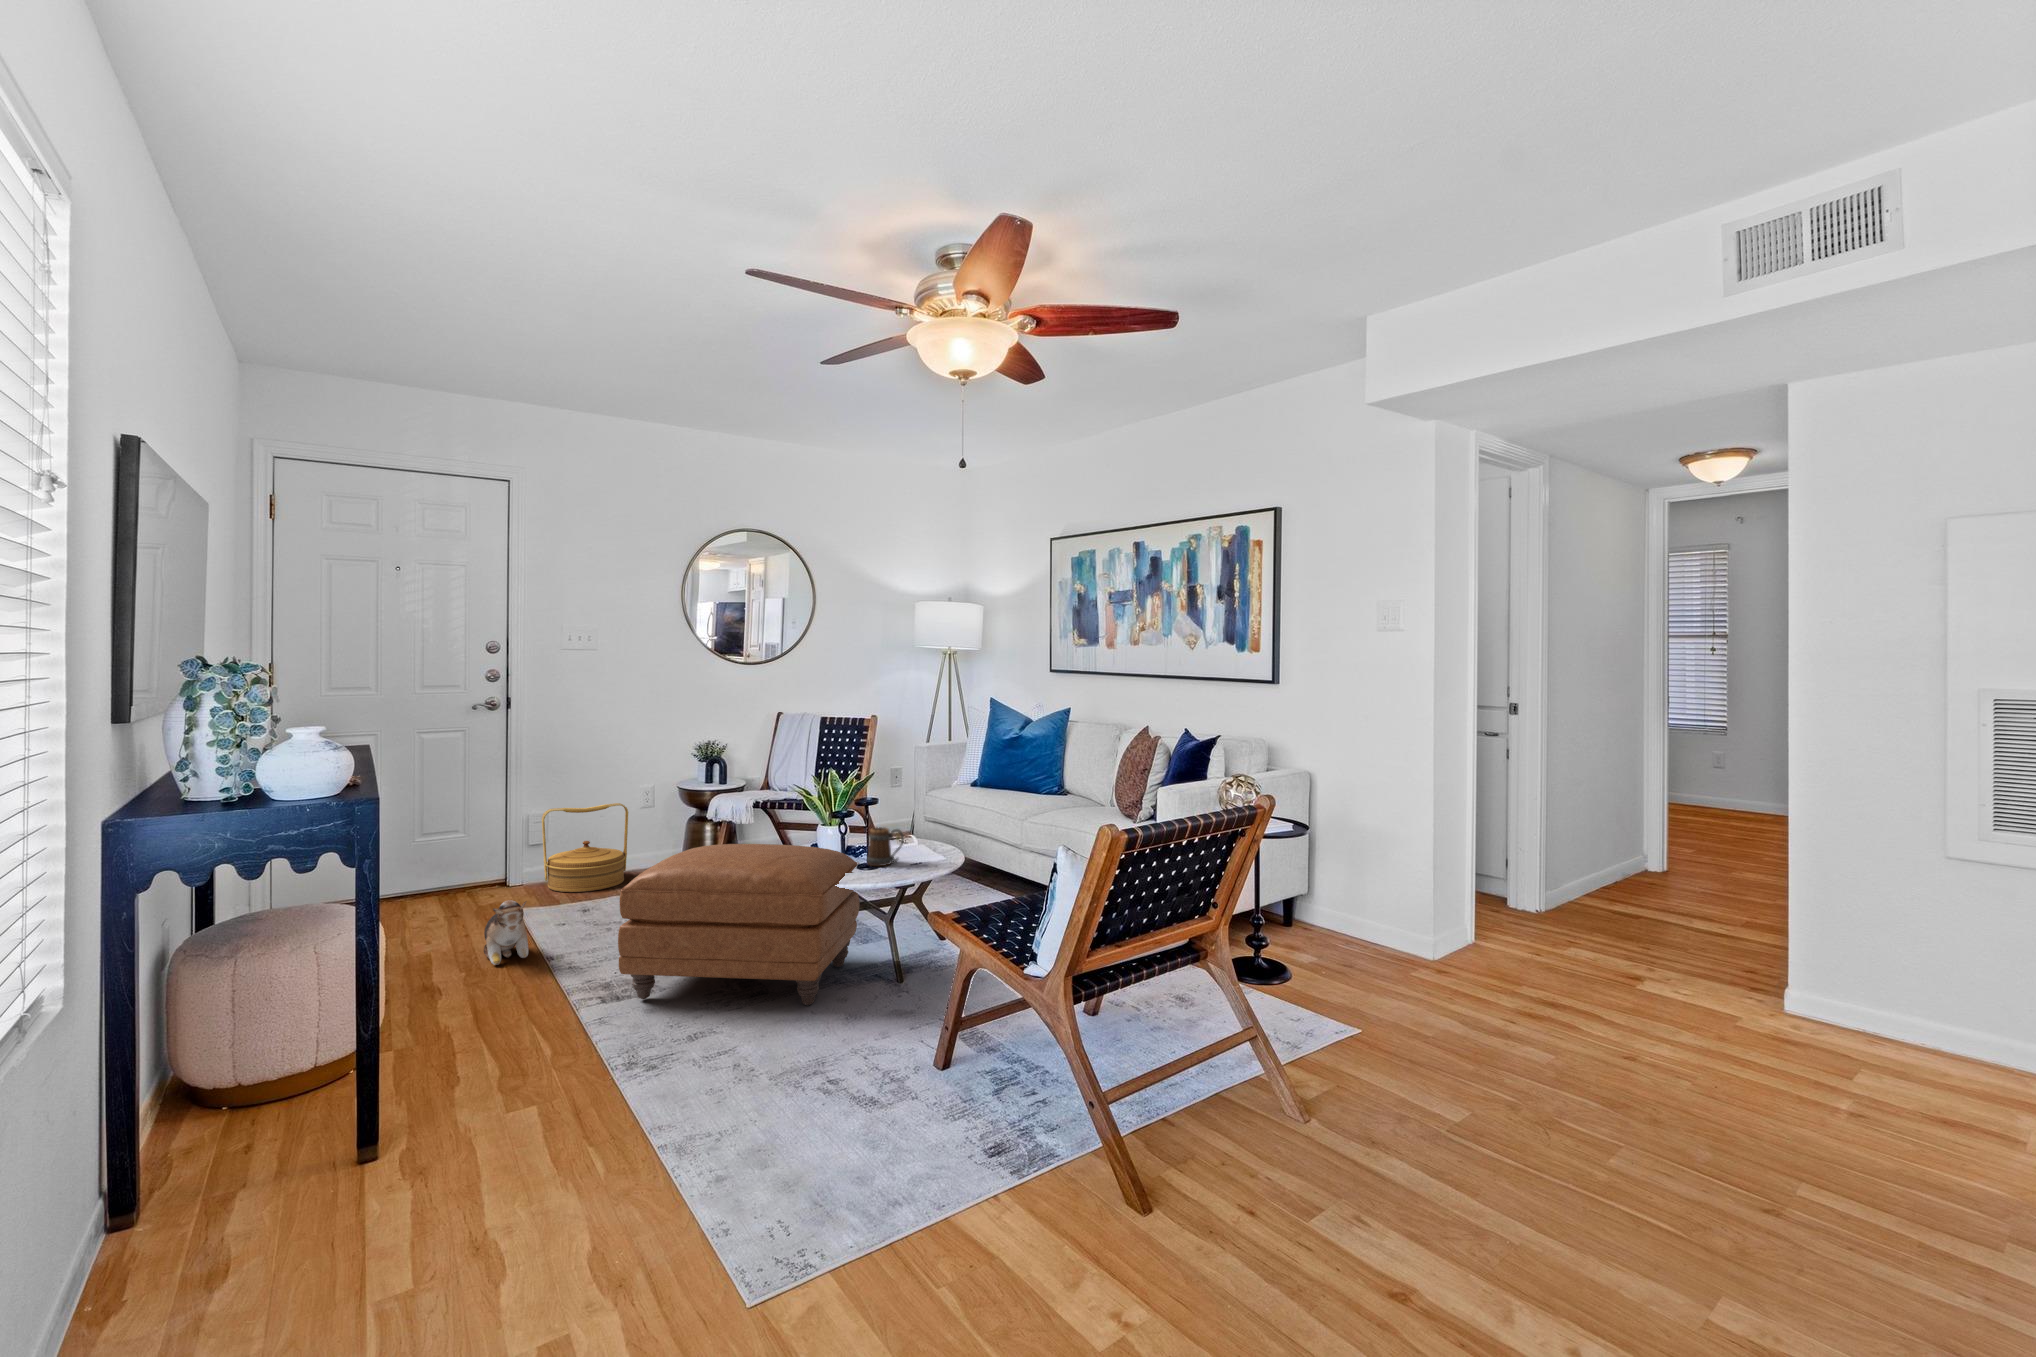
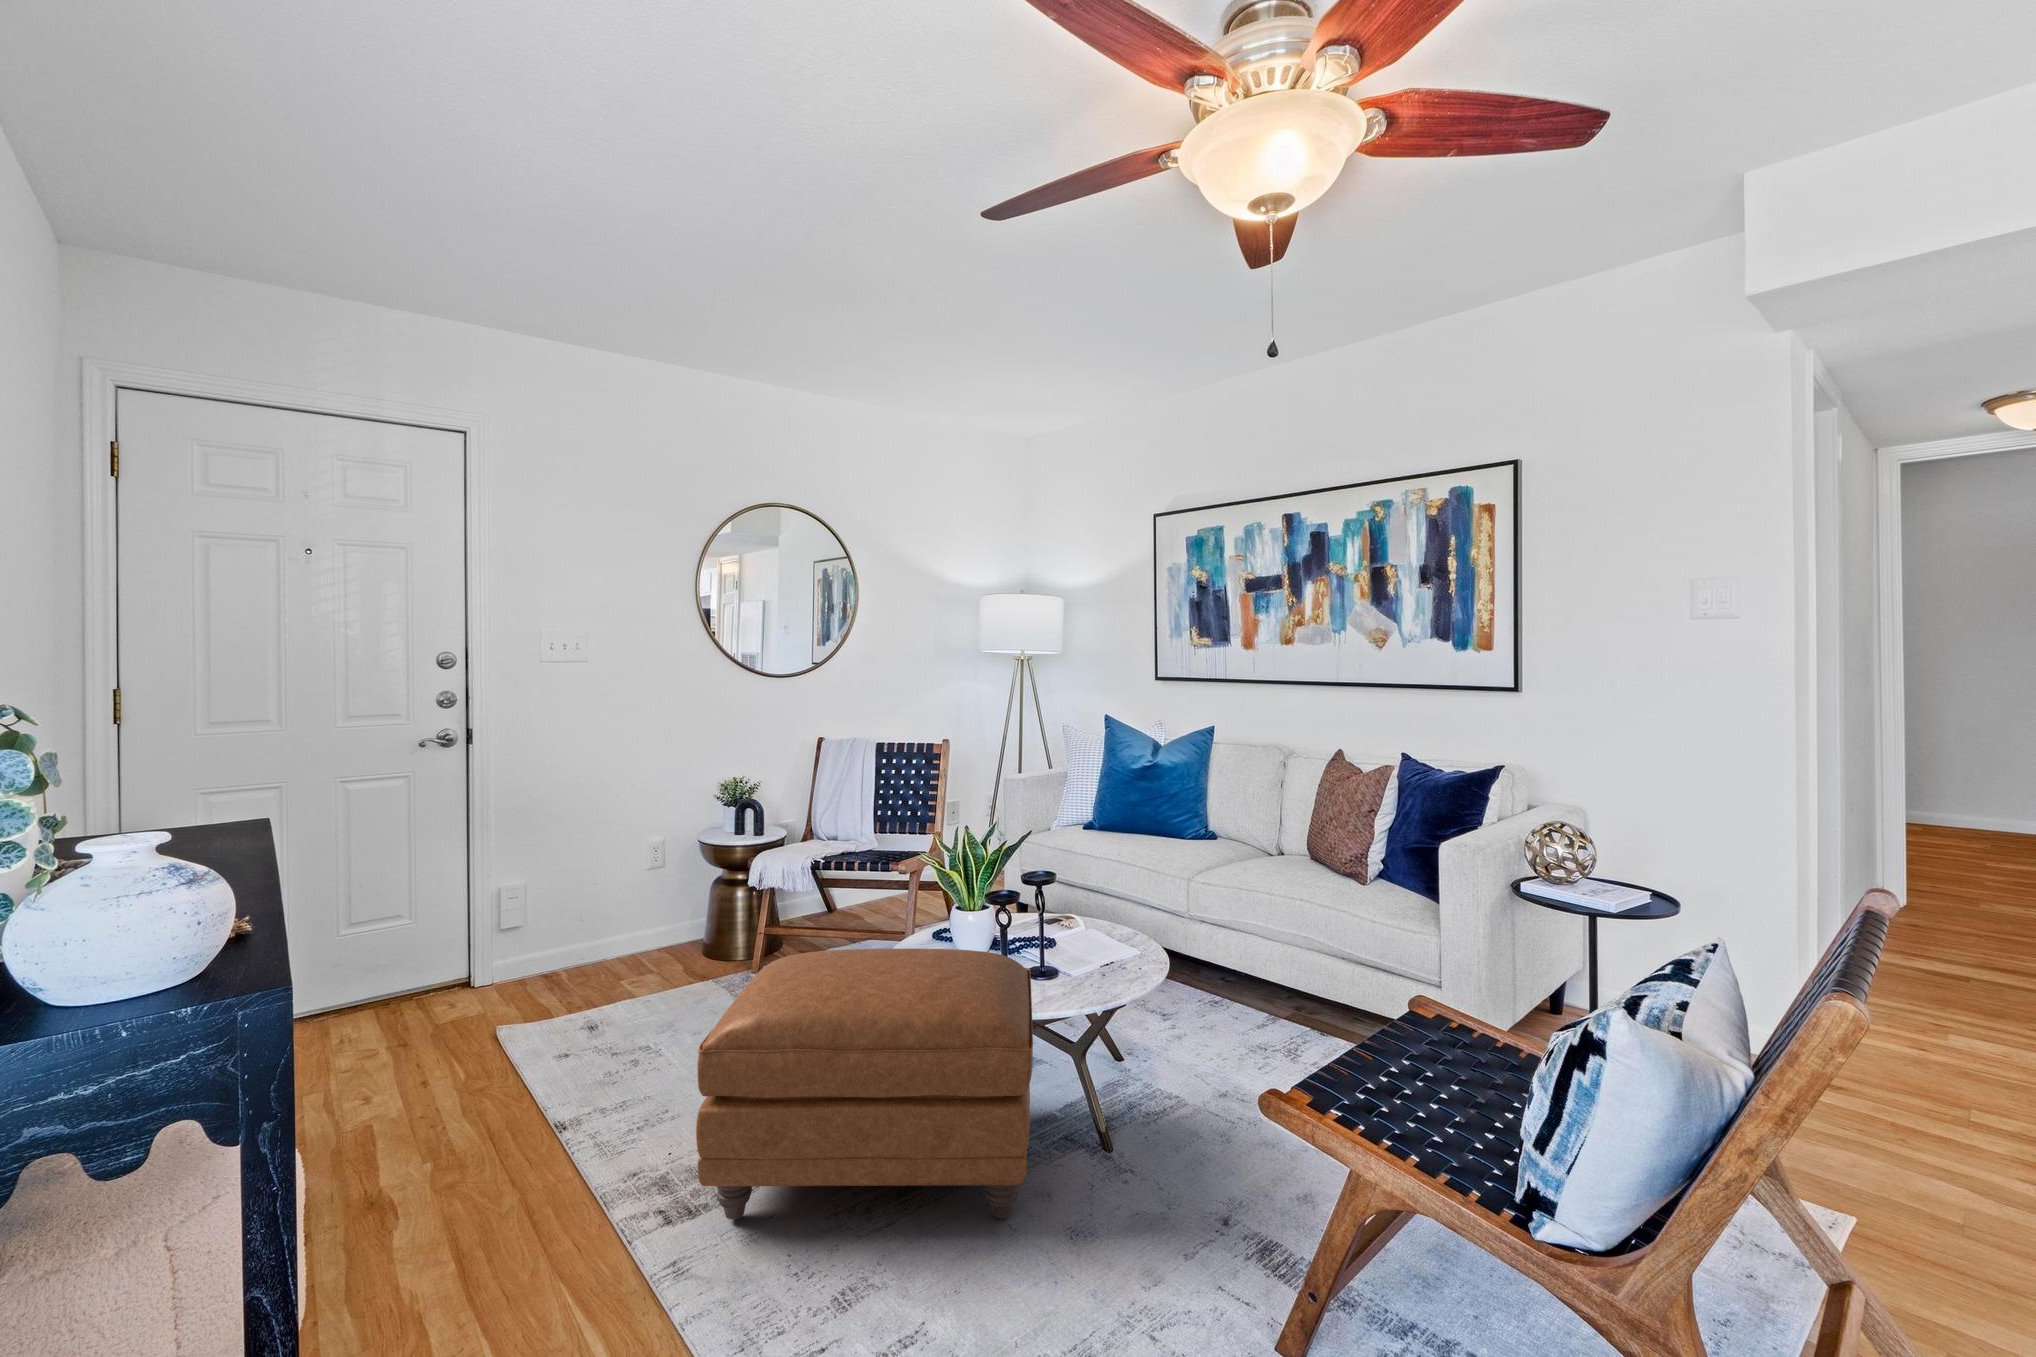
woven basket: present [542,803,628,892] -> none [522,866,638,994]
mug: present [867,827,904,866] -> none [1042,915,1096,975]
plush toy: present [484,900,528,965] -> none [457,1049,528,1150]

